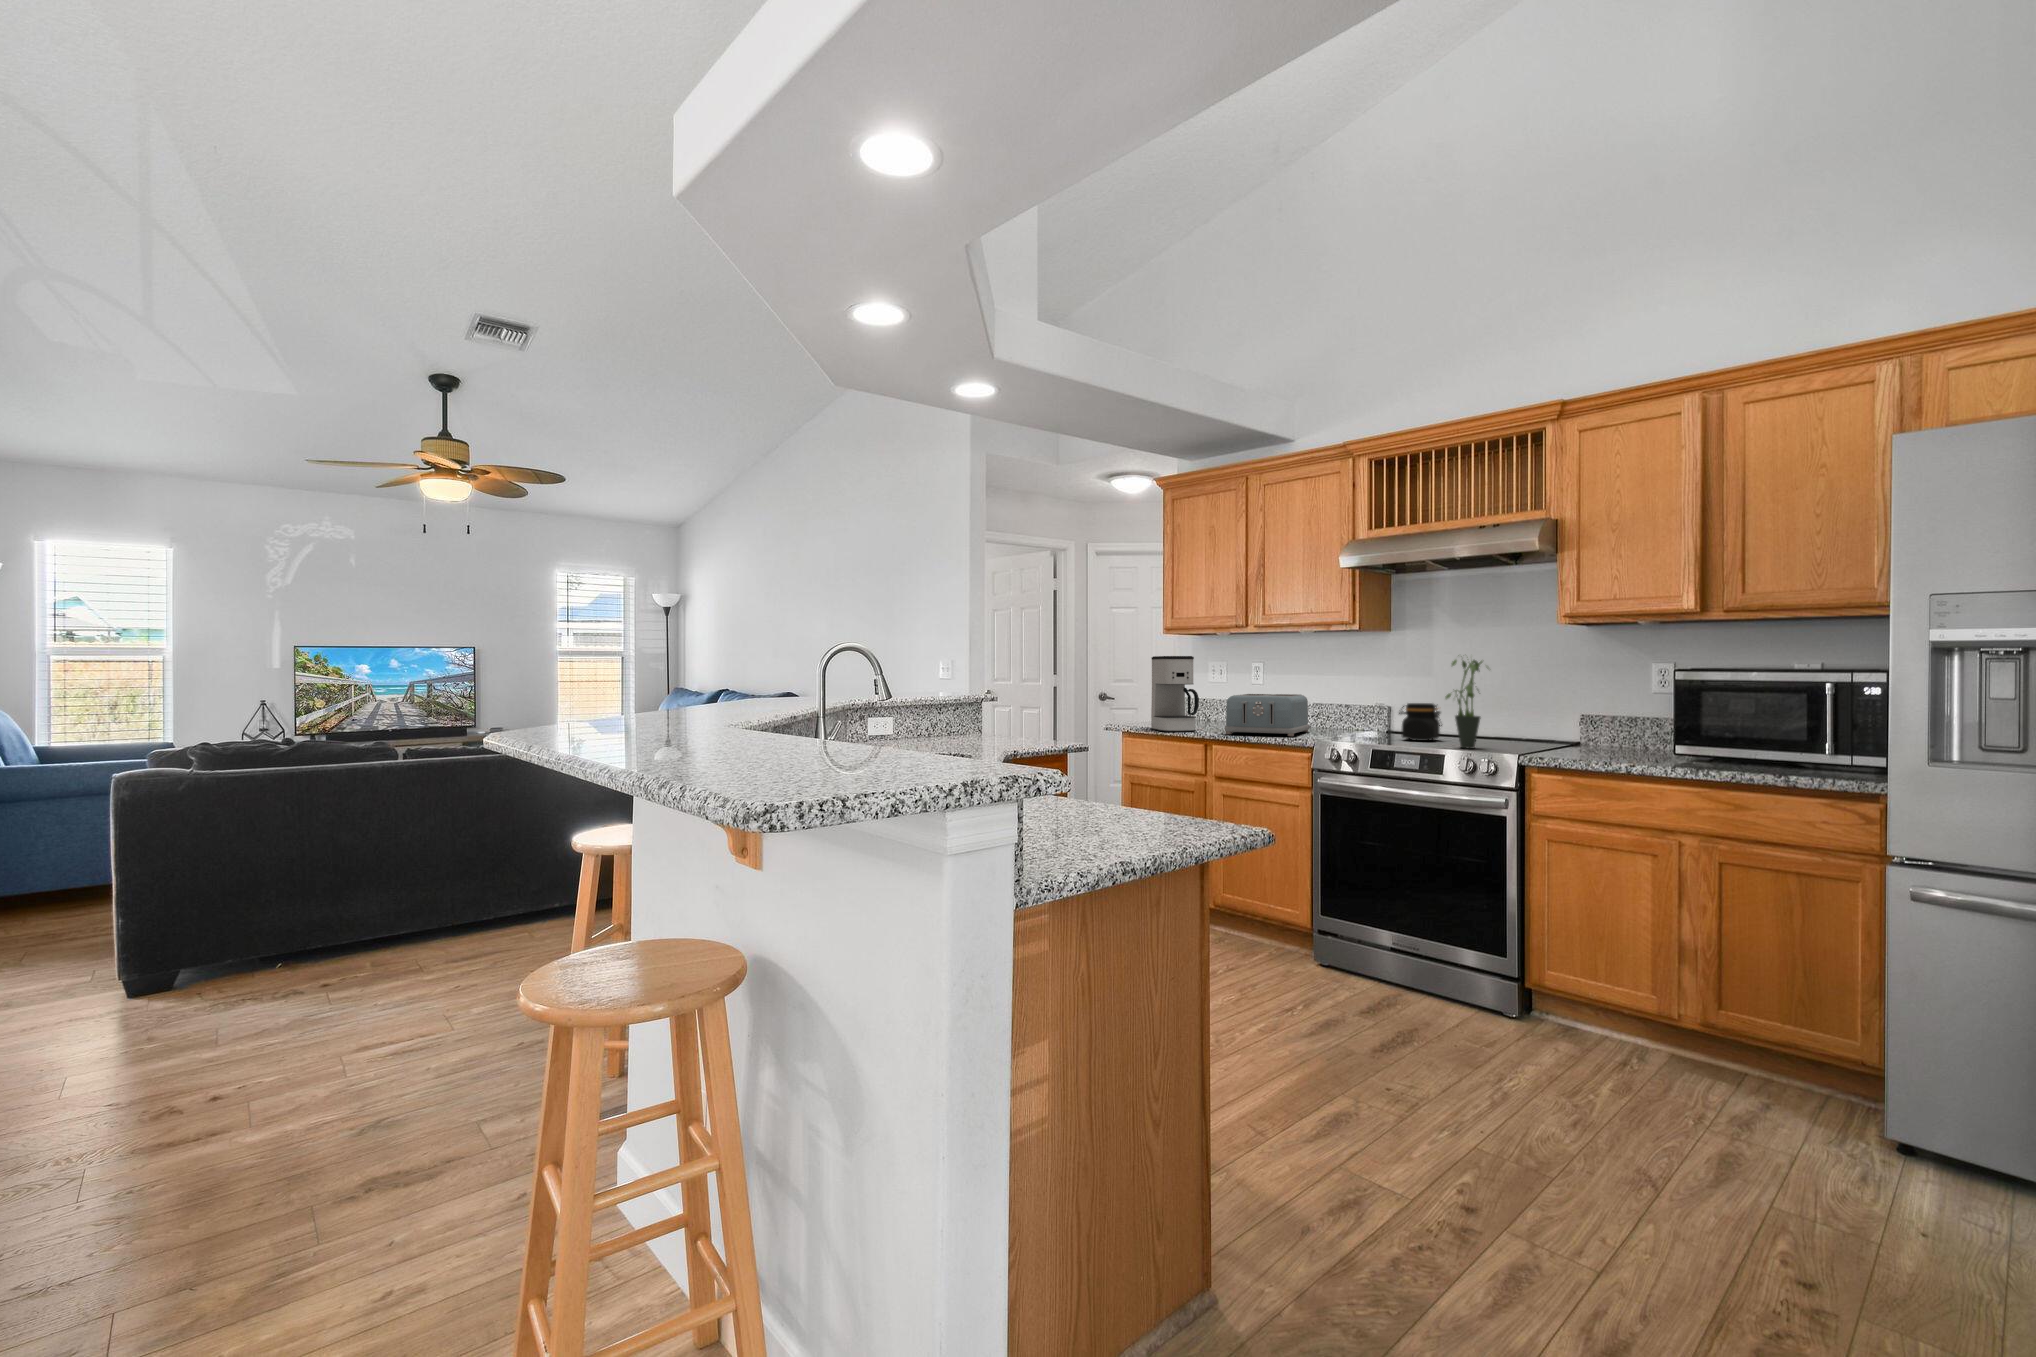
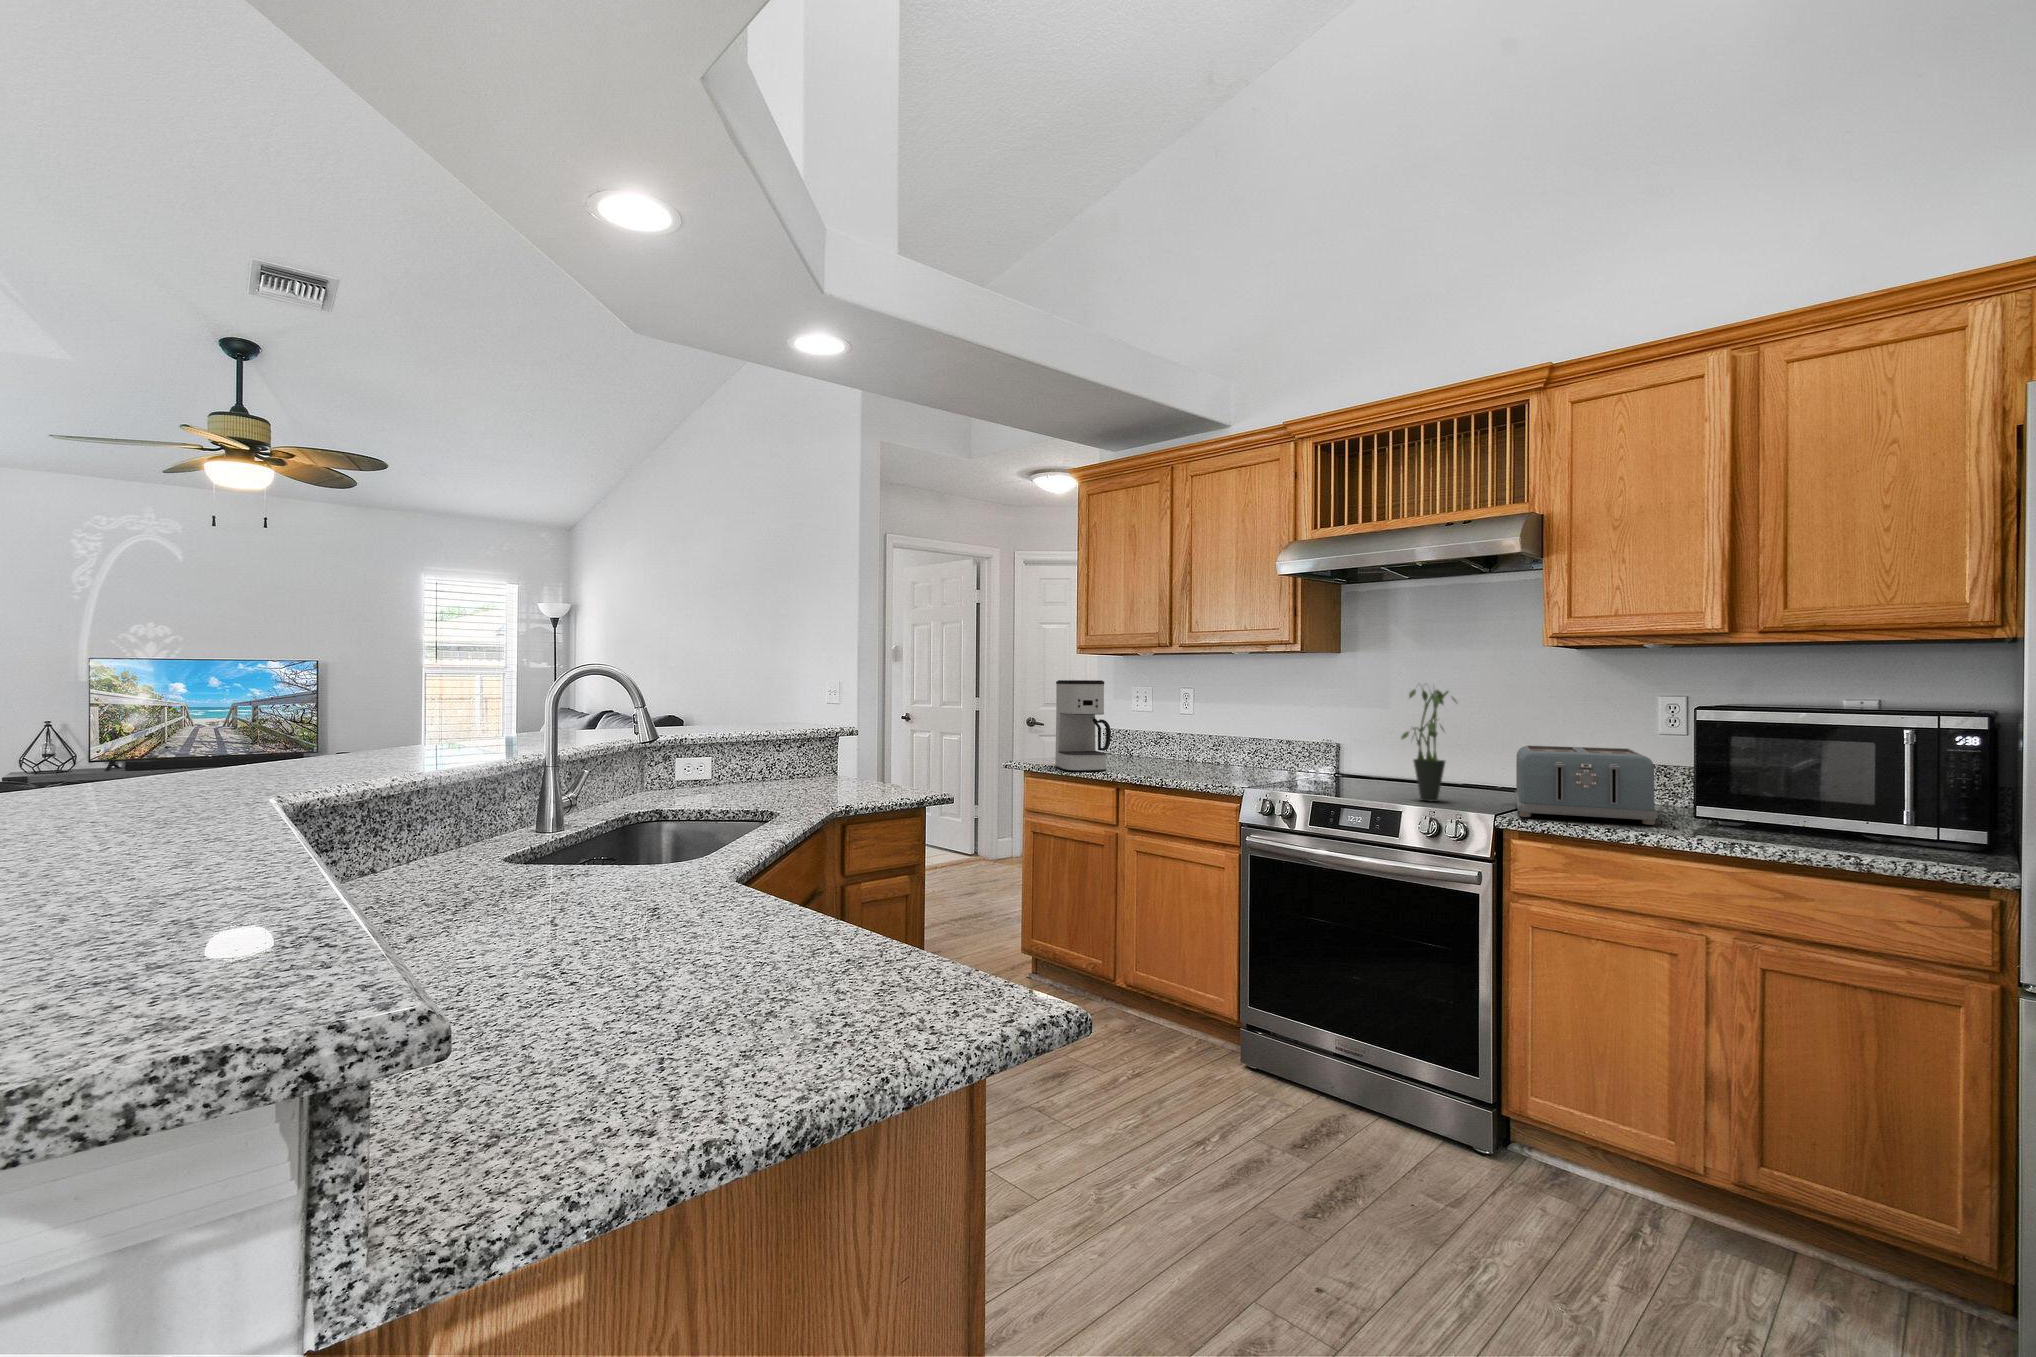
toaster: present [1225,694,1309,736] -> present [1515,745,1658,825]
jar: present [1399,703,1442,741] -> none [1344,741,1398,788]

